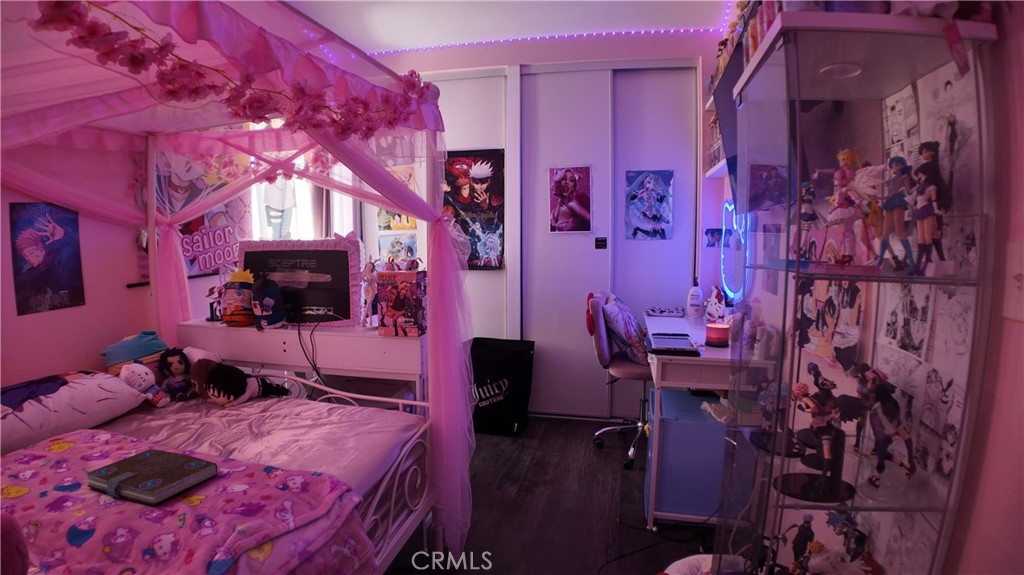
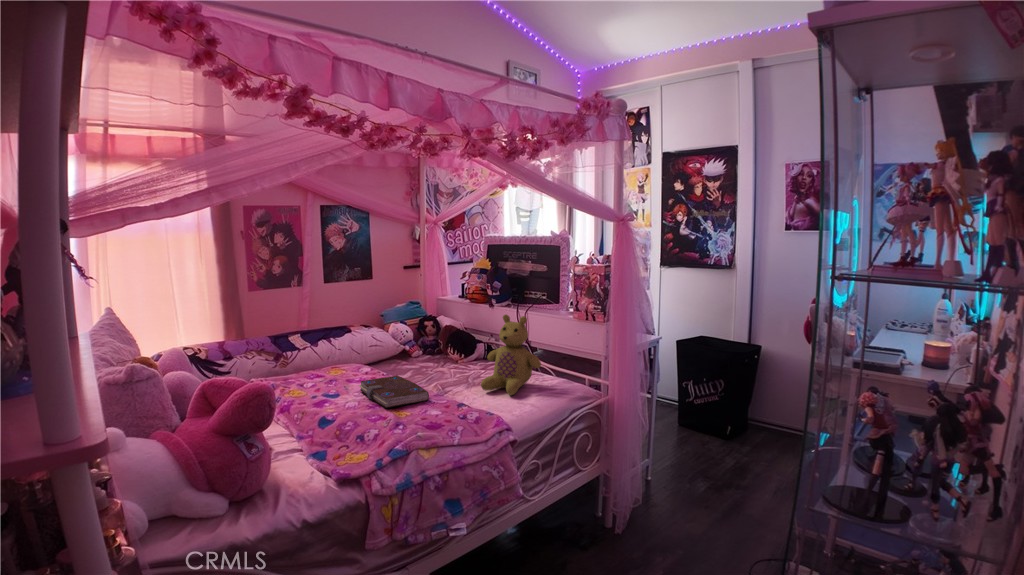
stuffed bear: none [283,341,356,440] -> present [481,314,541,395]

